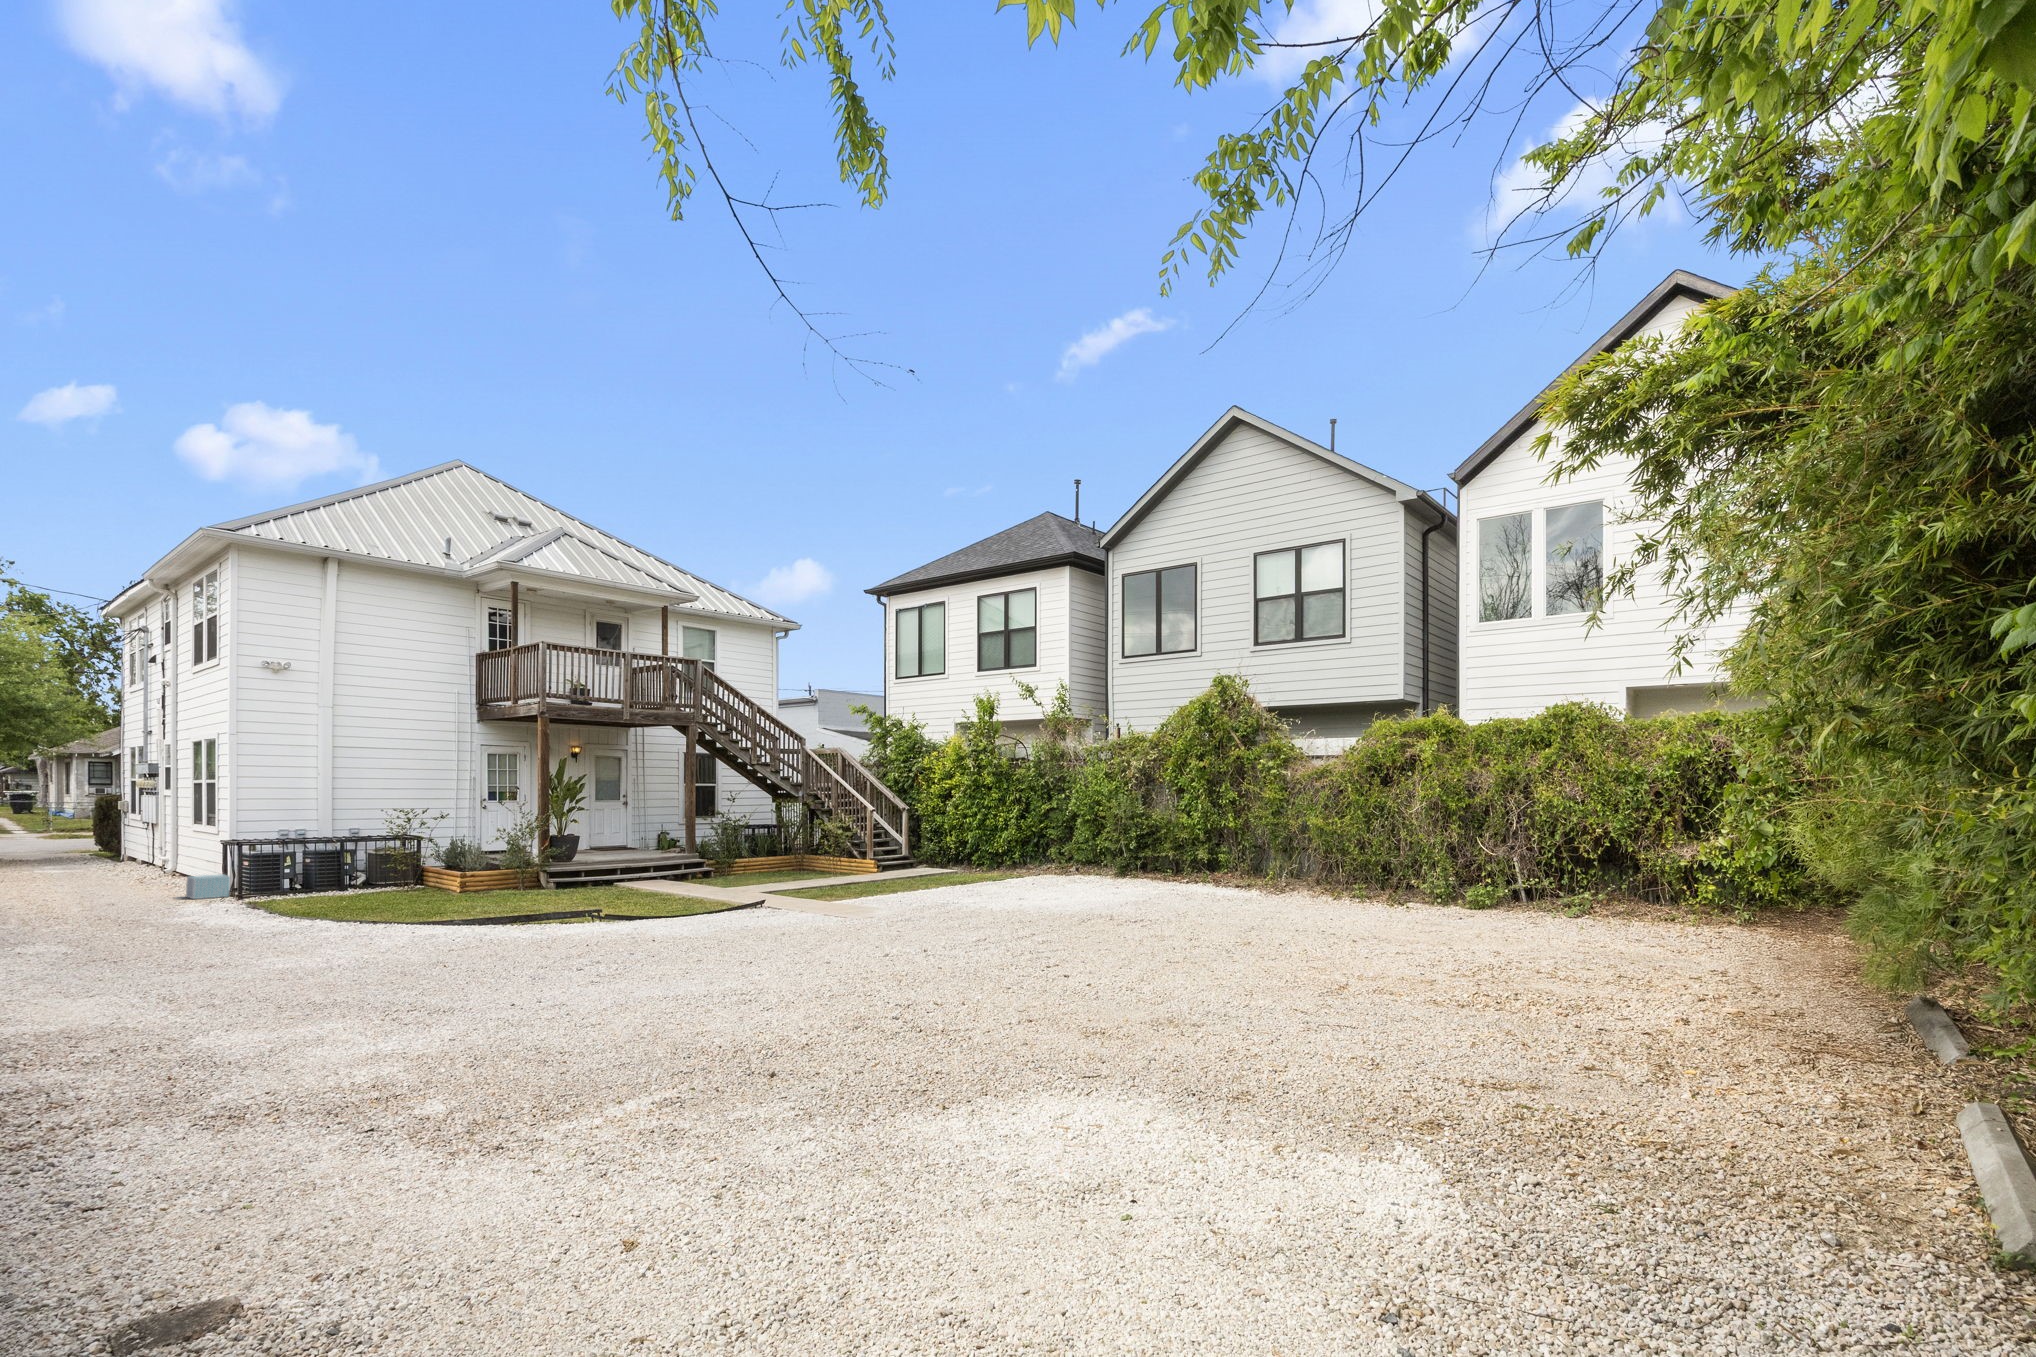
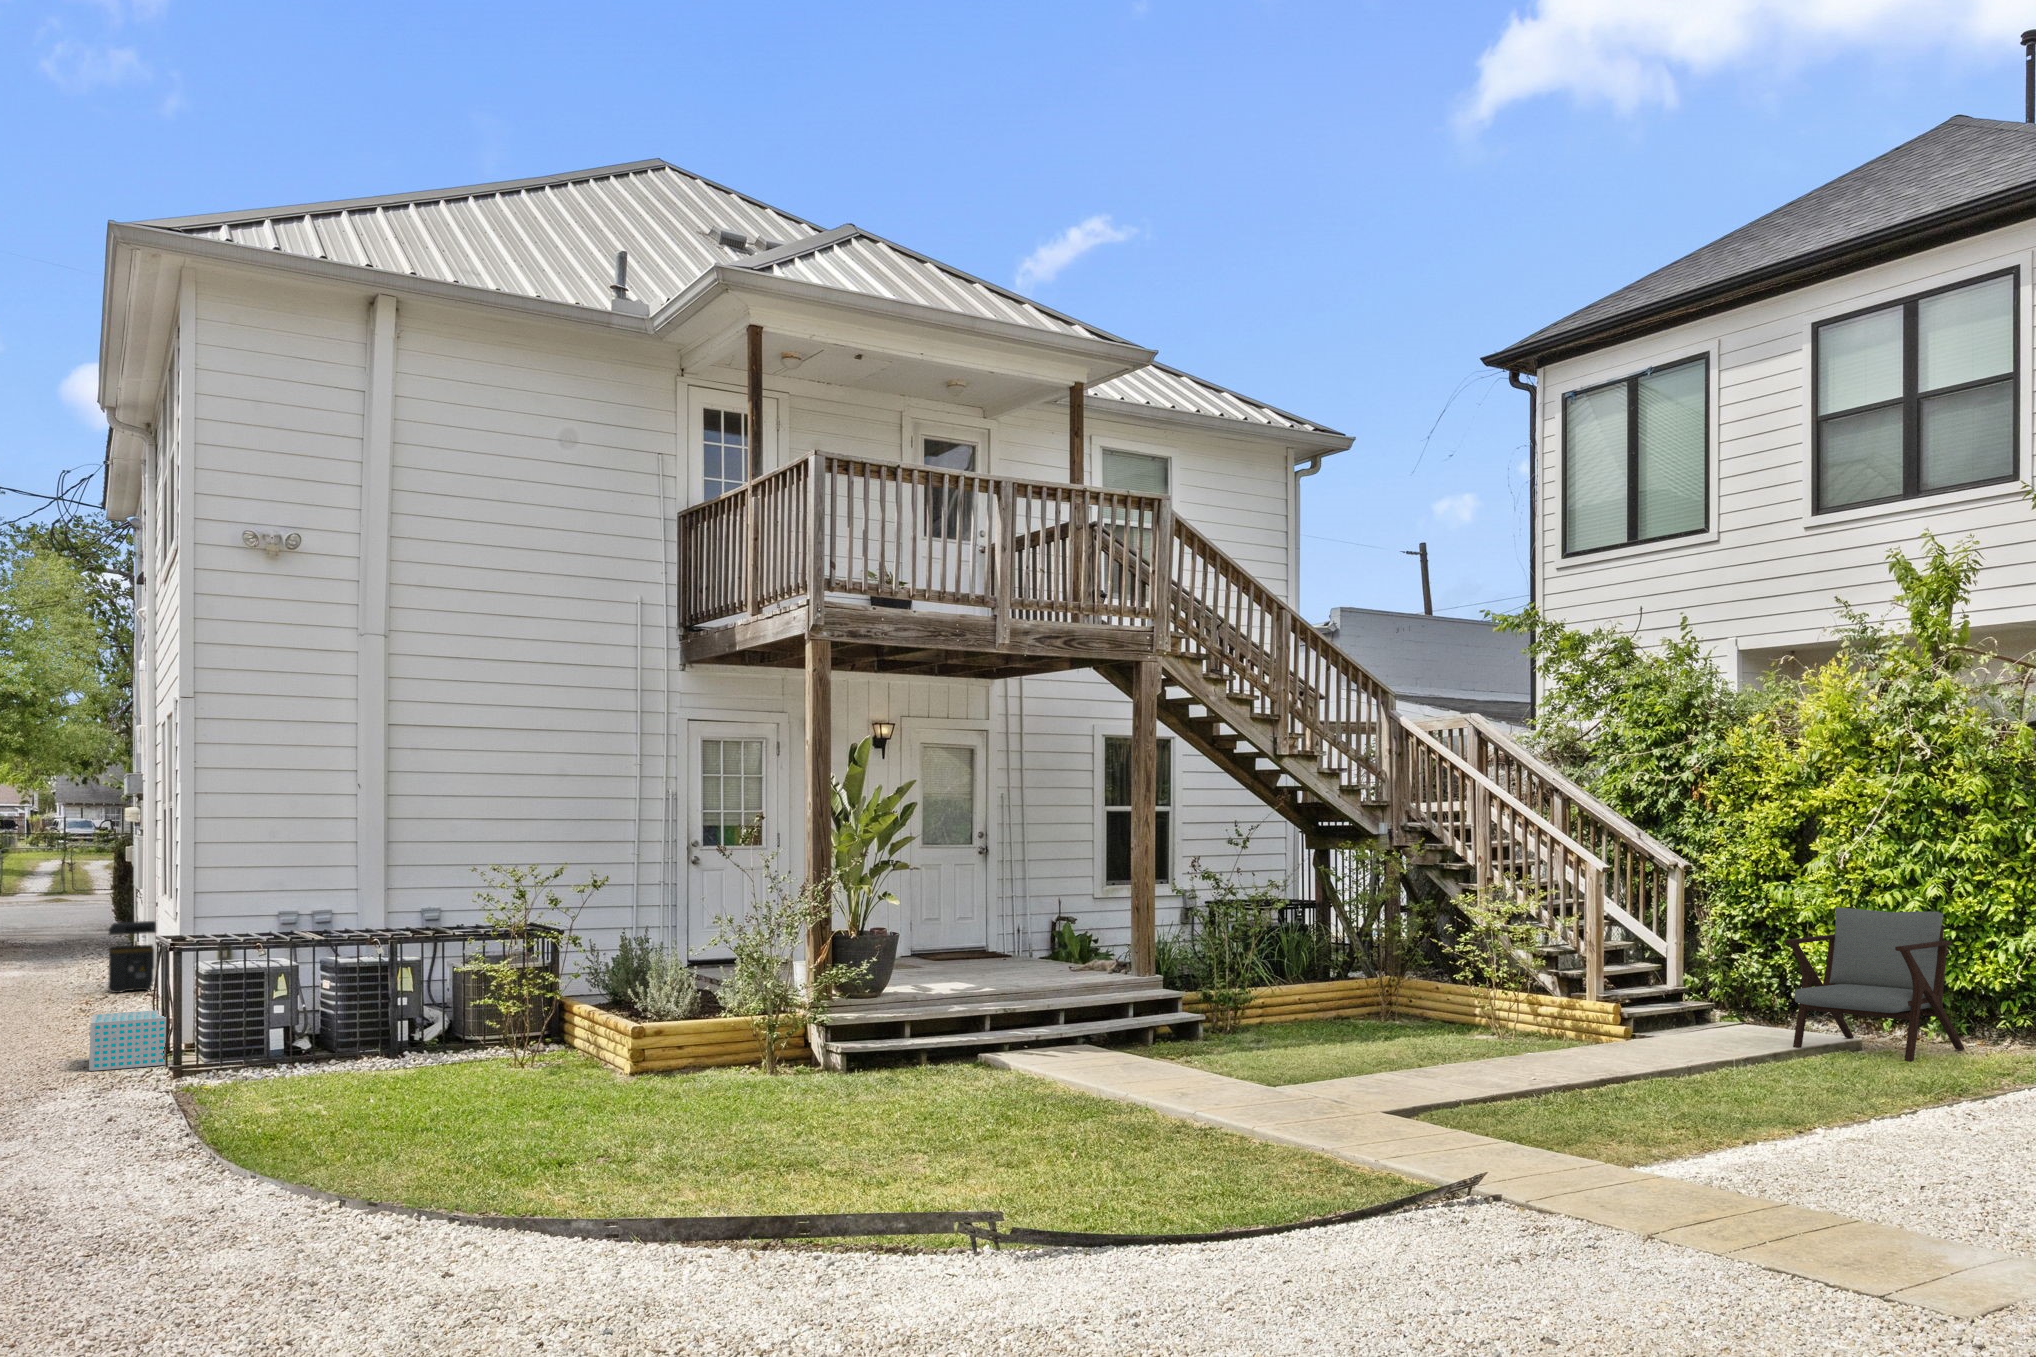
lounge chair: none [926,823,983,874] -> present [1785,907,1965,1061]
toolbox: none [133,842,170,879] -> present [108,921,156,993]

